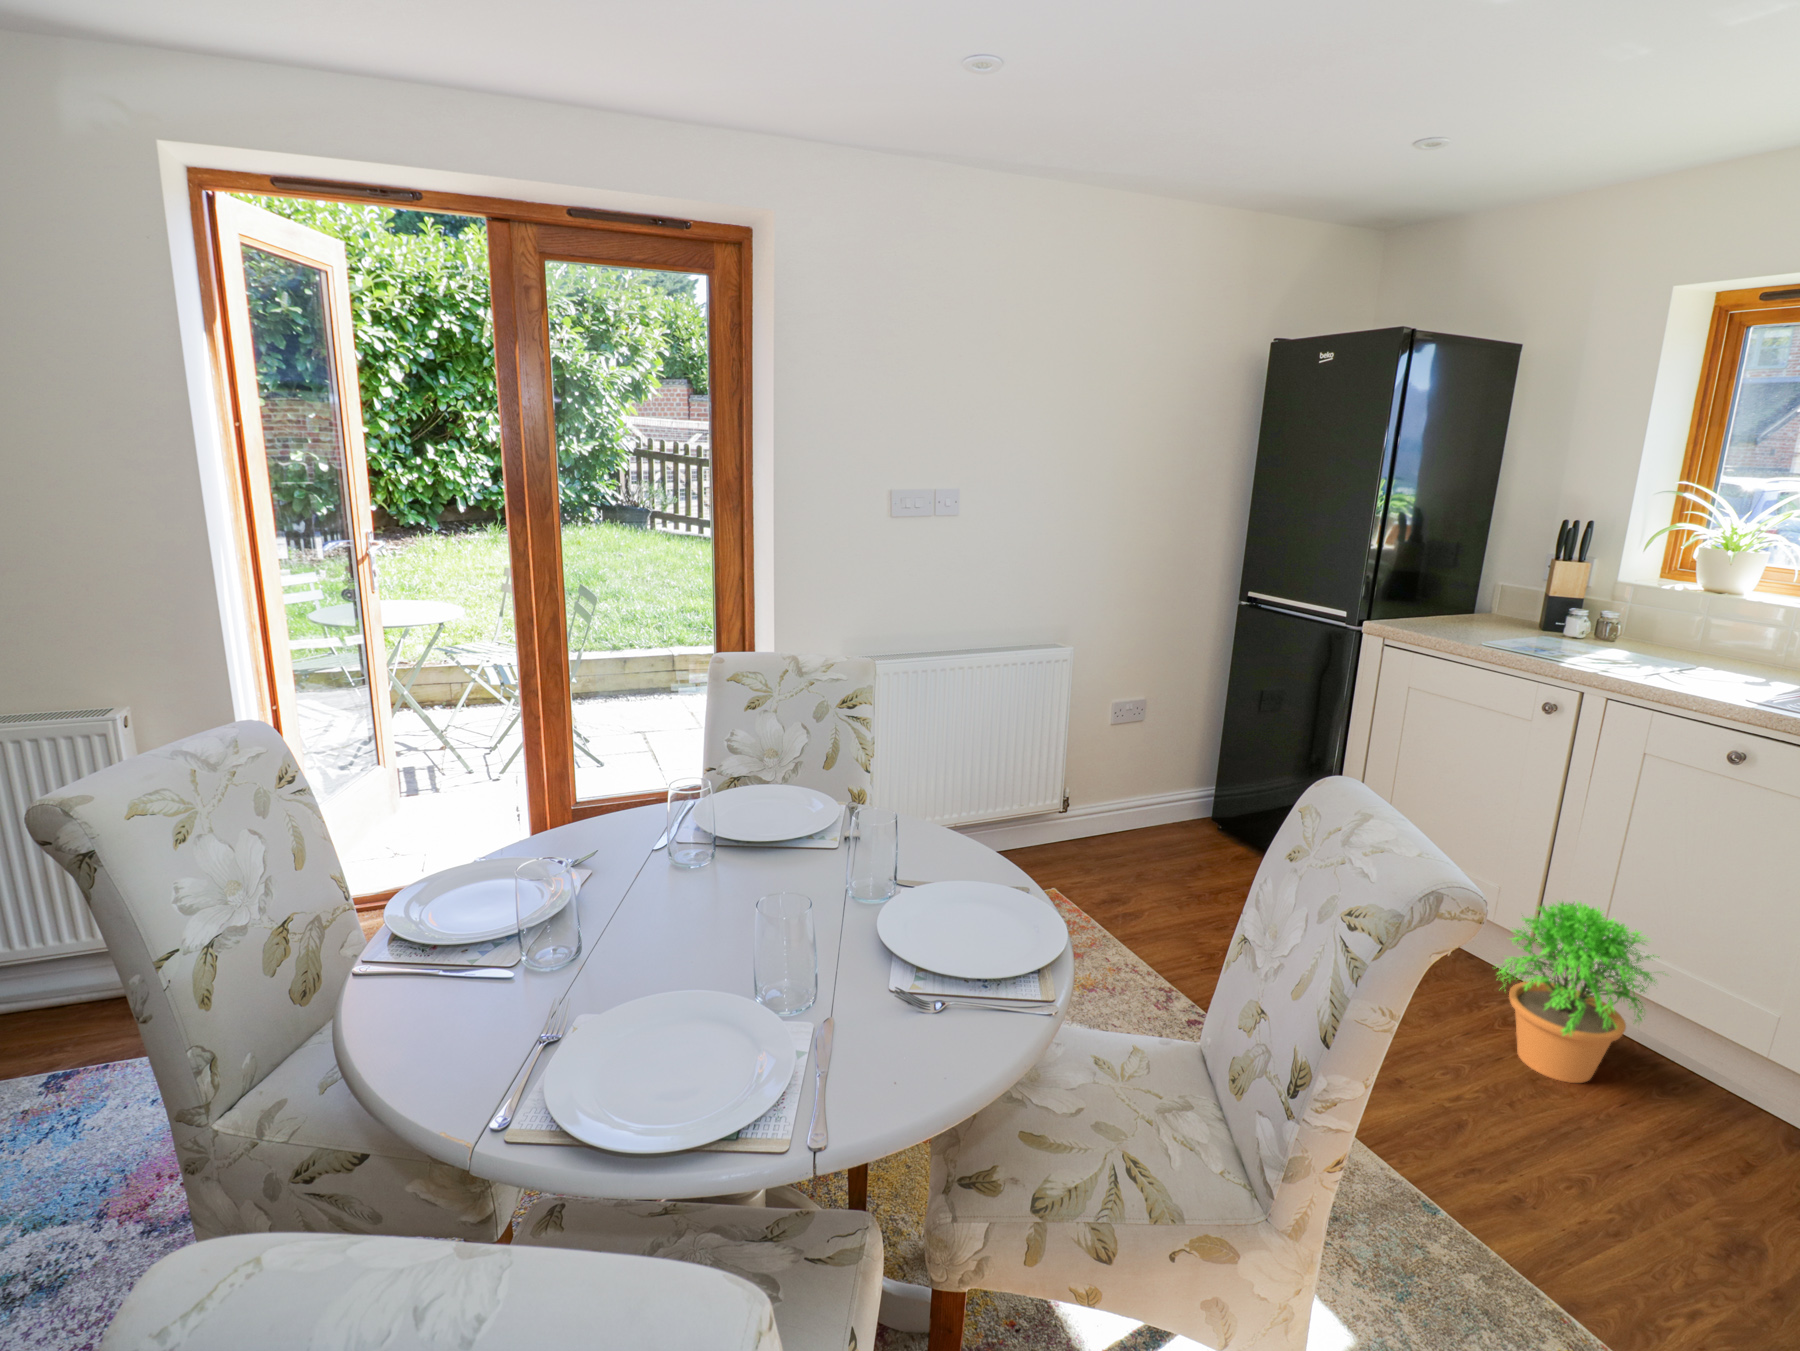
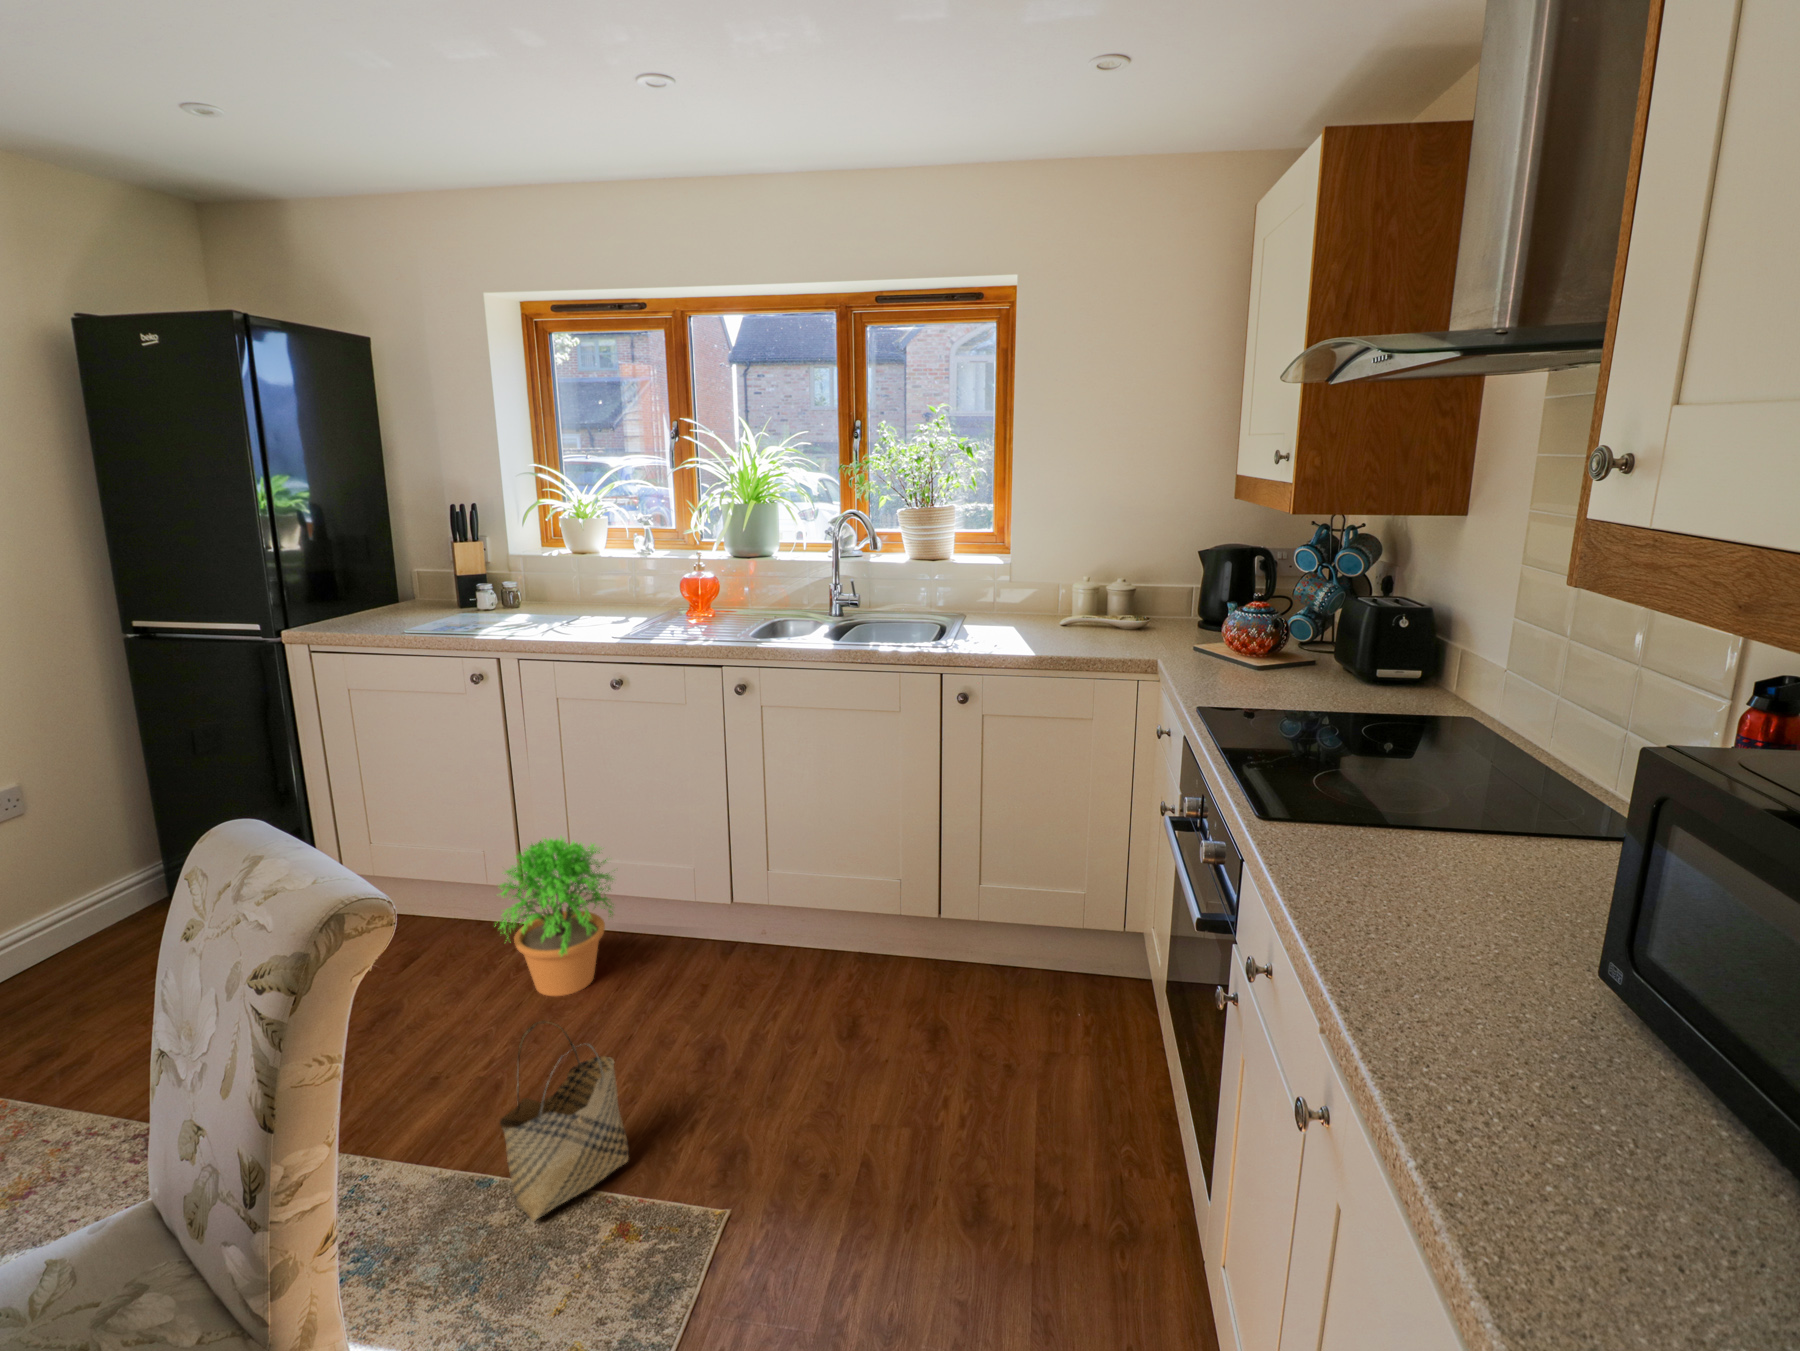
woven basket: none [1456,1088,1618,1299] -> present [500,1021,629,1221]

